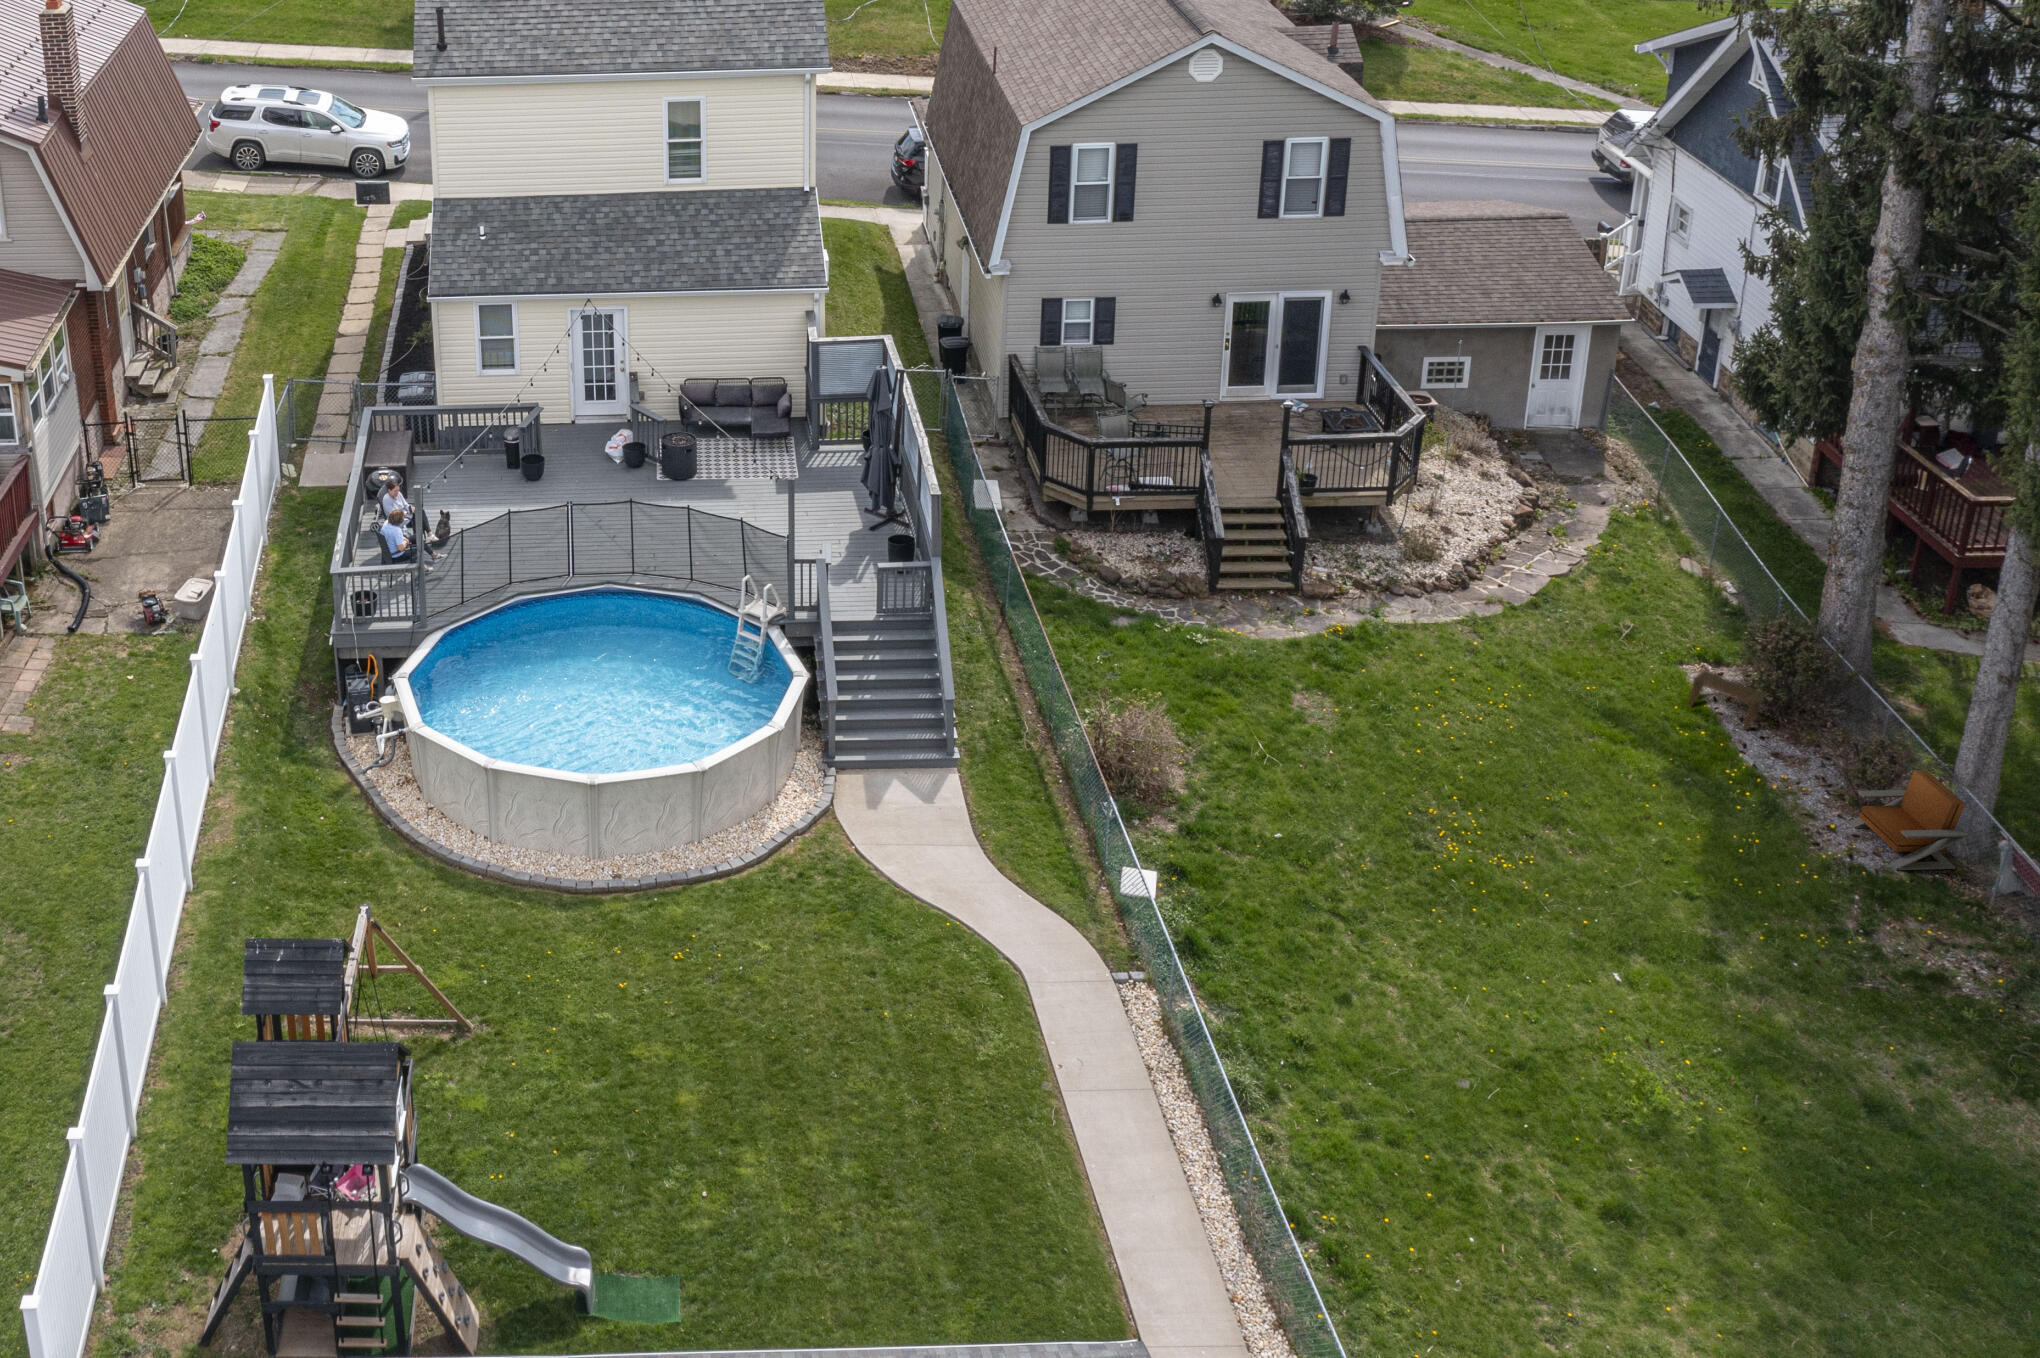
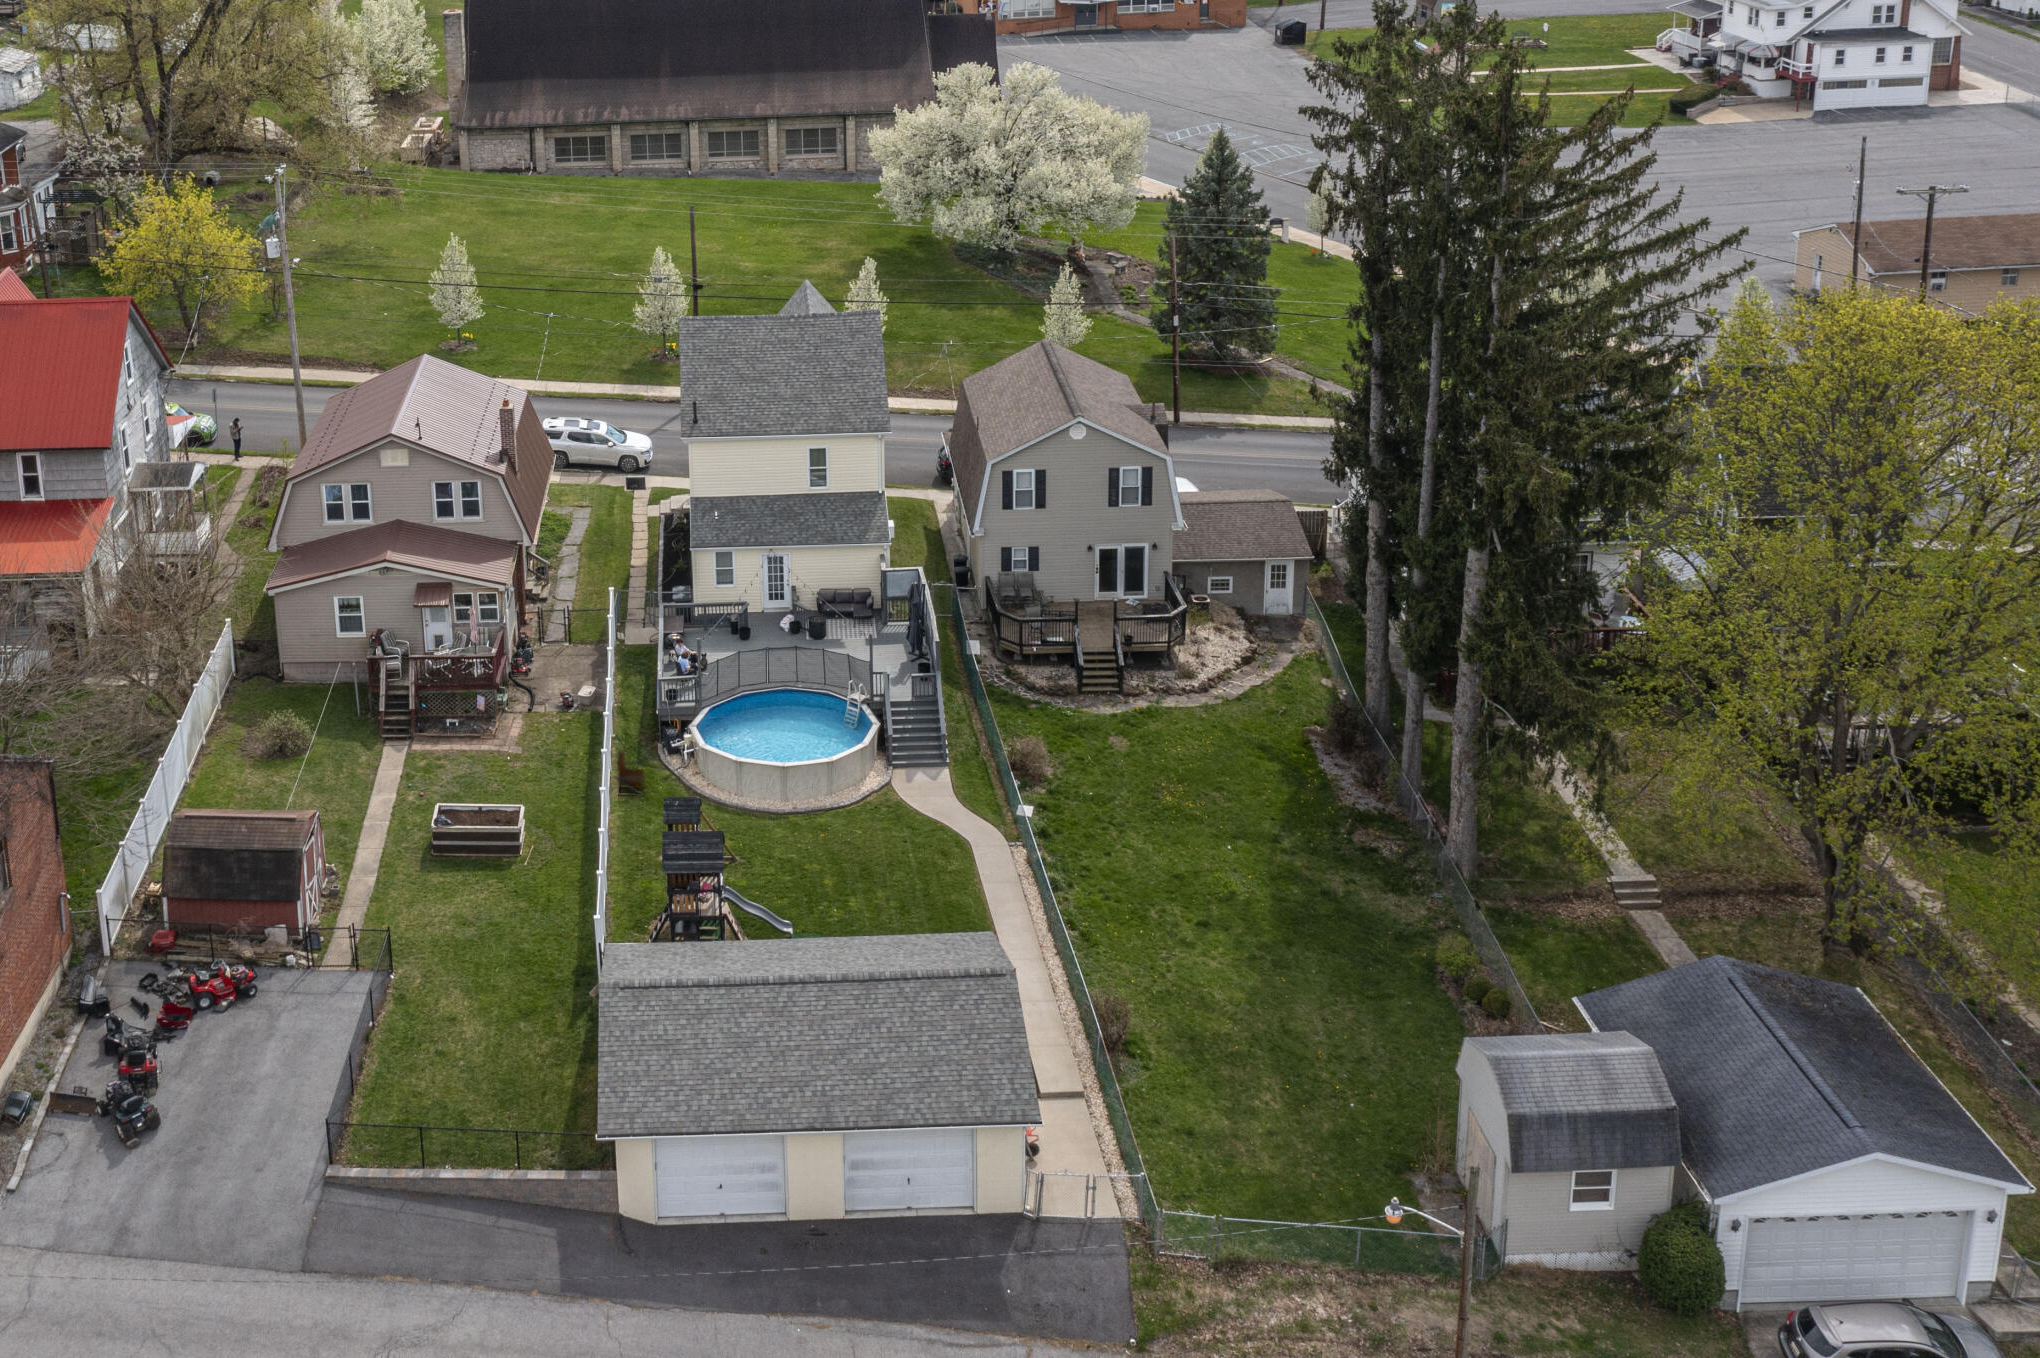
lounge chair: present [1848,770,1969,870] -> present [615,752,644,796]

